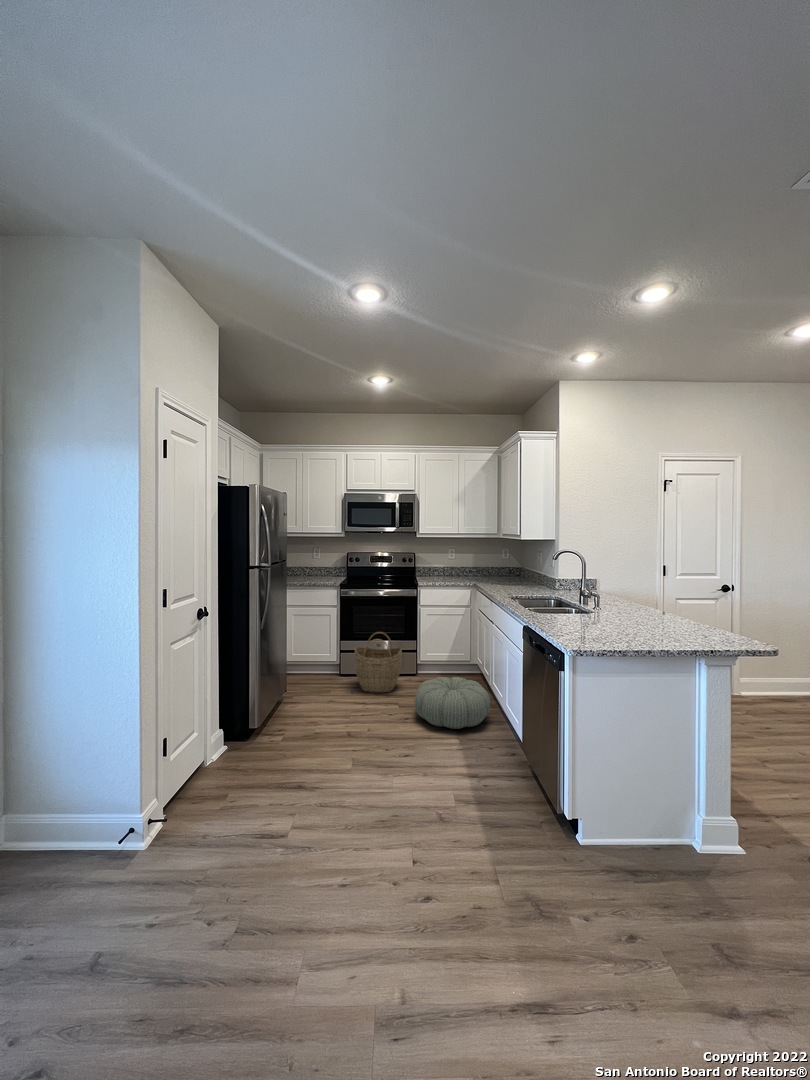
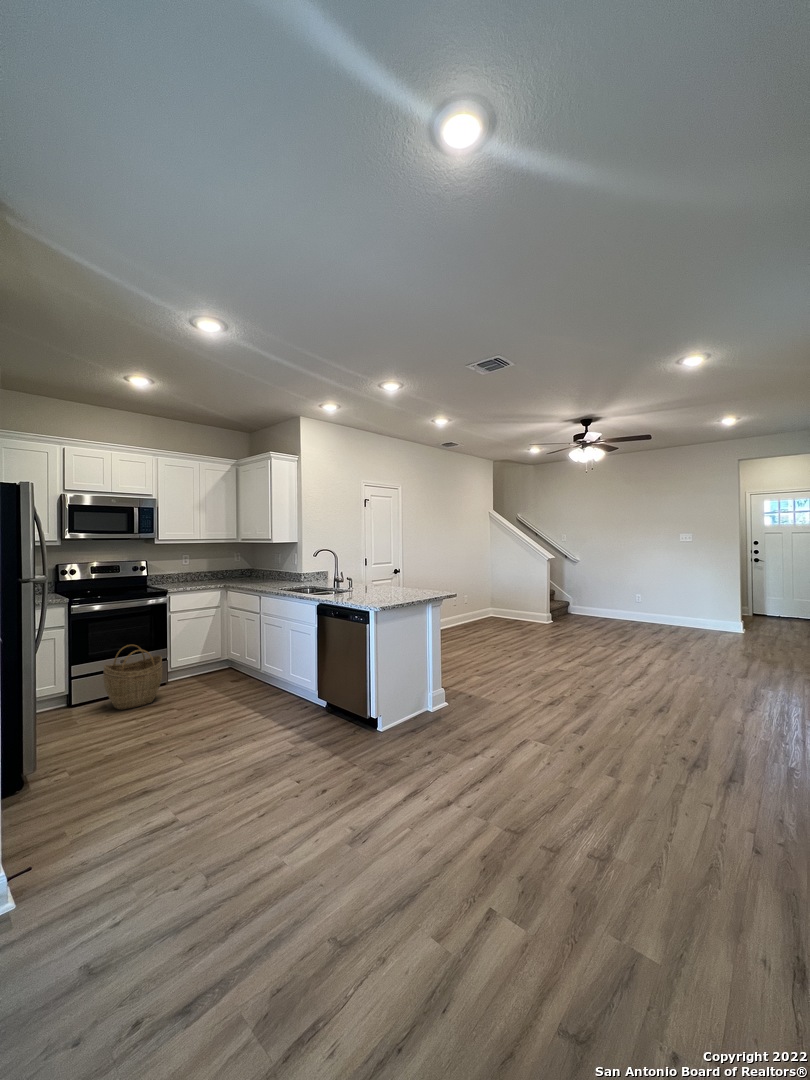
pouf: present [415,677,490,729] -> none [197,666,269,710]

